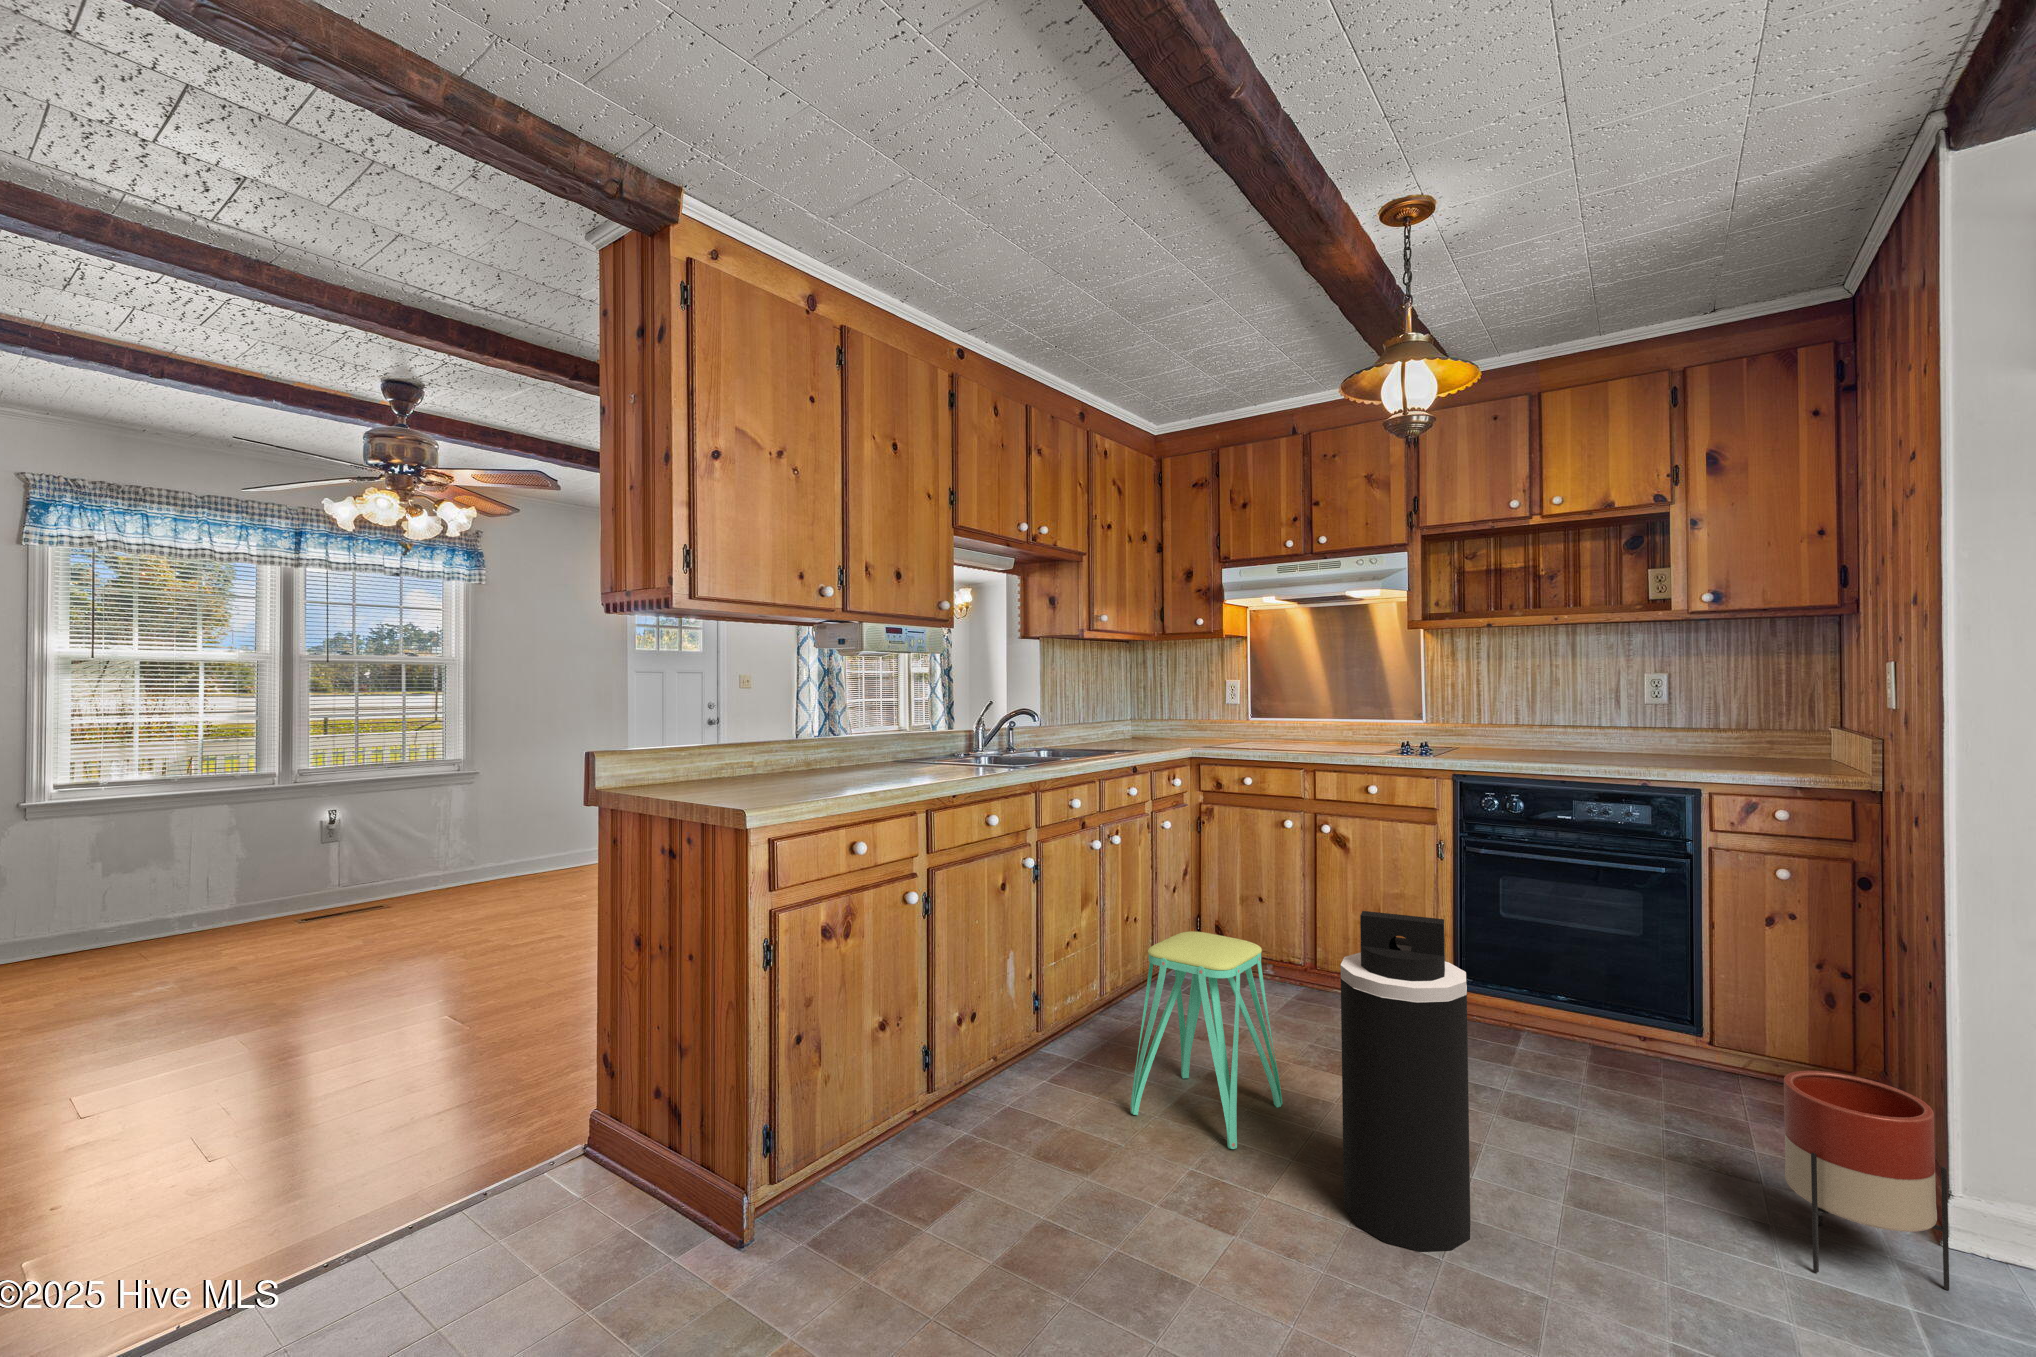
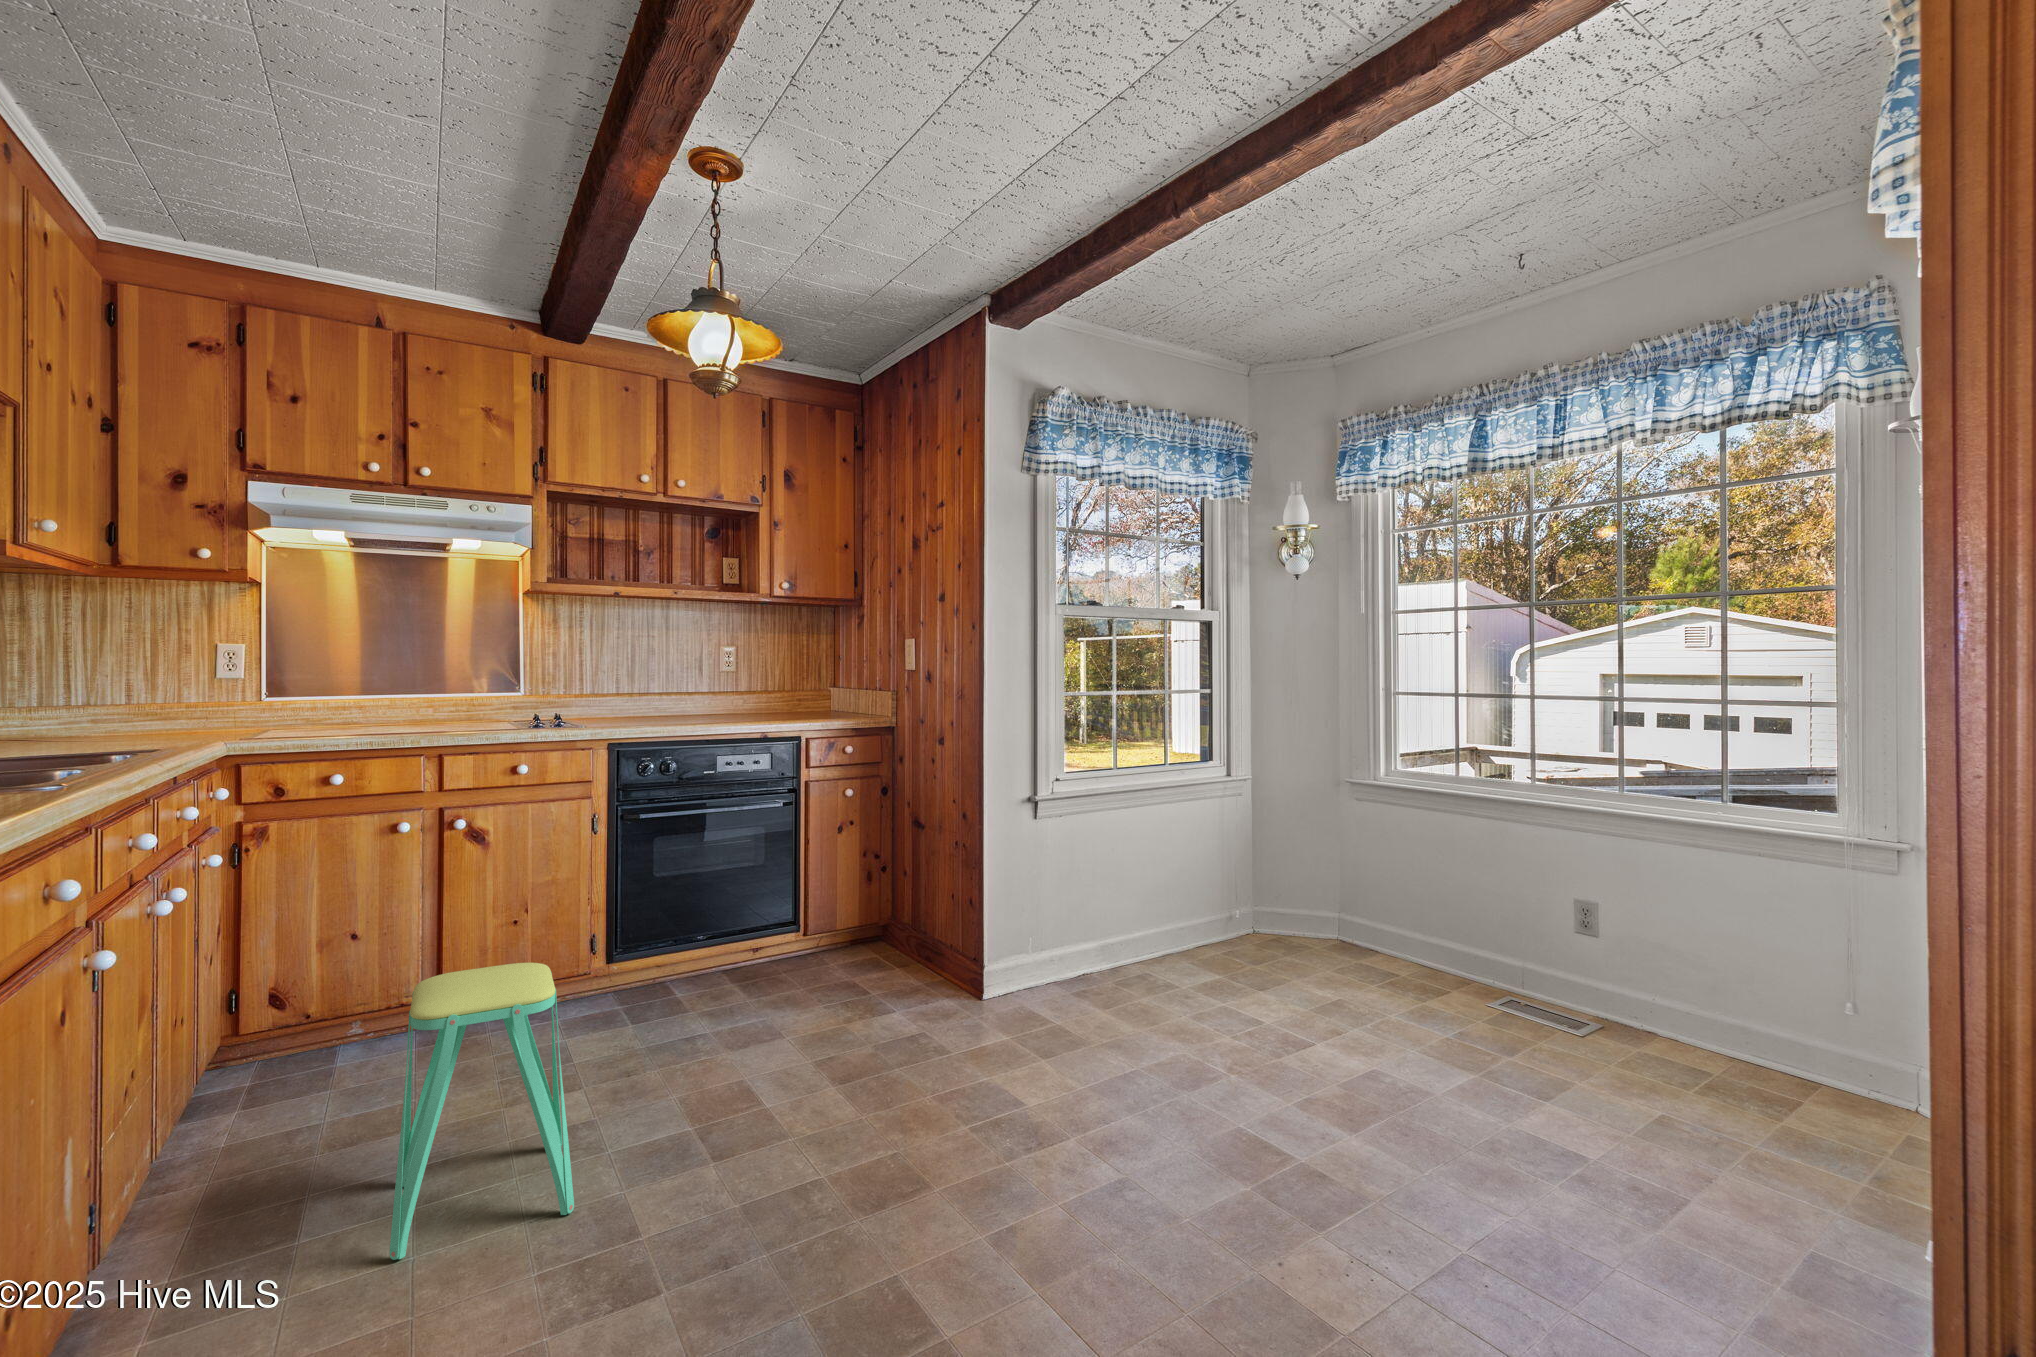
trash can: present [1341,911,1470,1251] -> none [717,865,835,1194]
planter: present [1784,1071,1949,1290] -> none [951,915,1025,1050]

